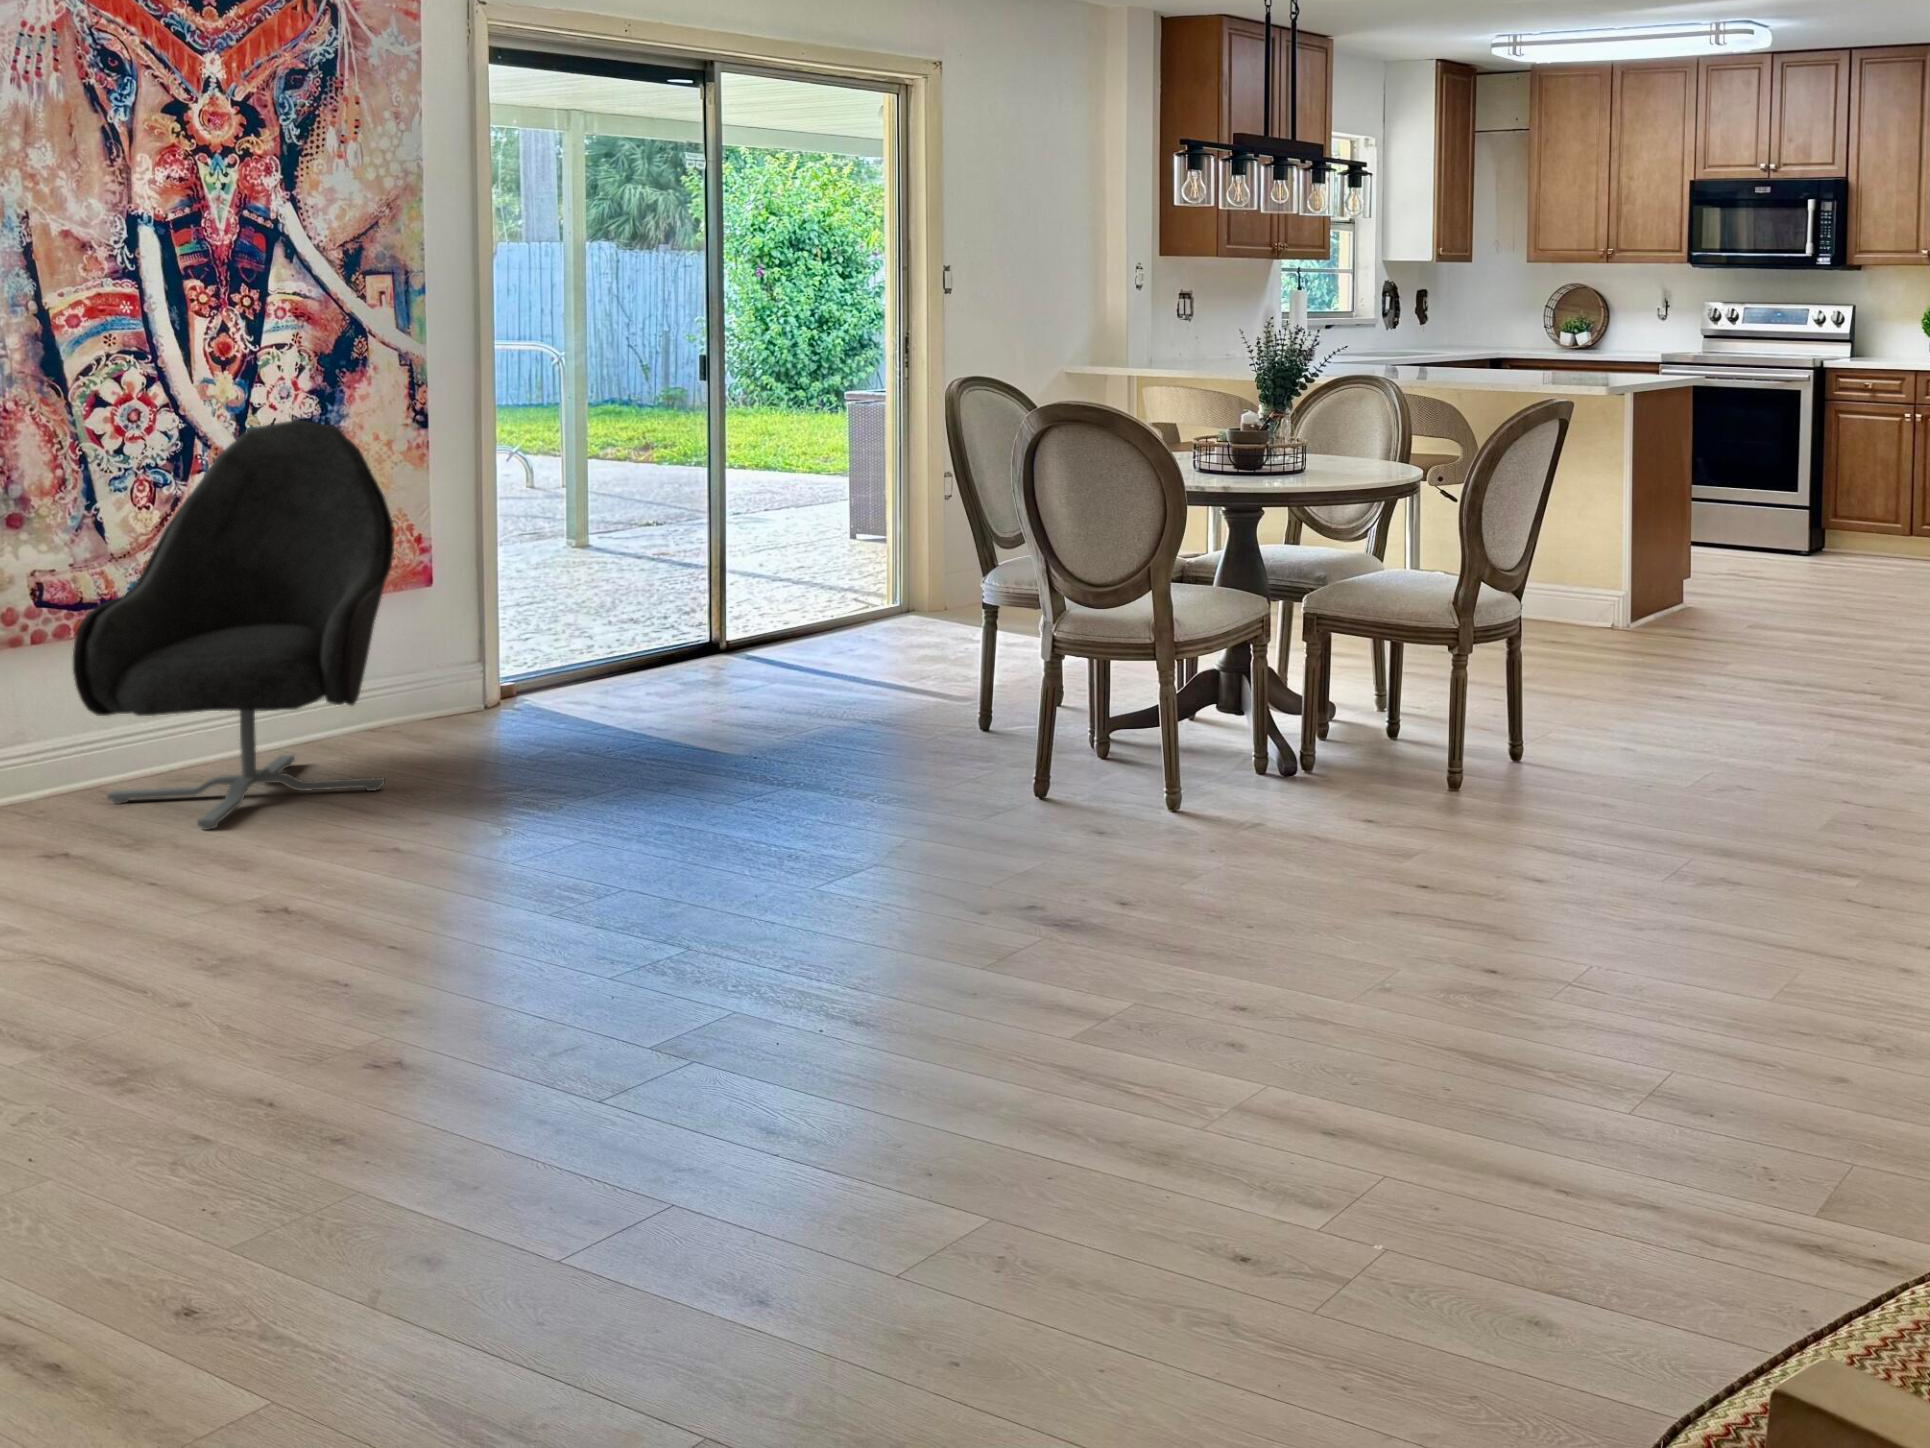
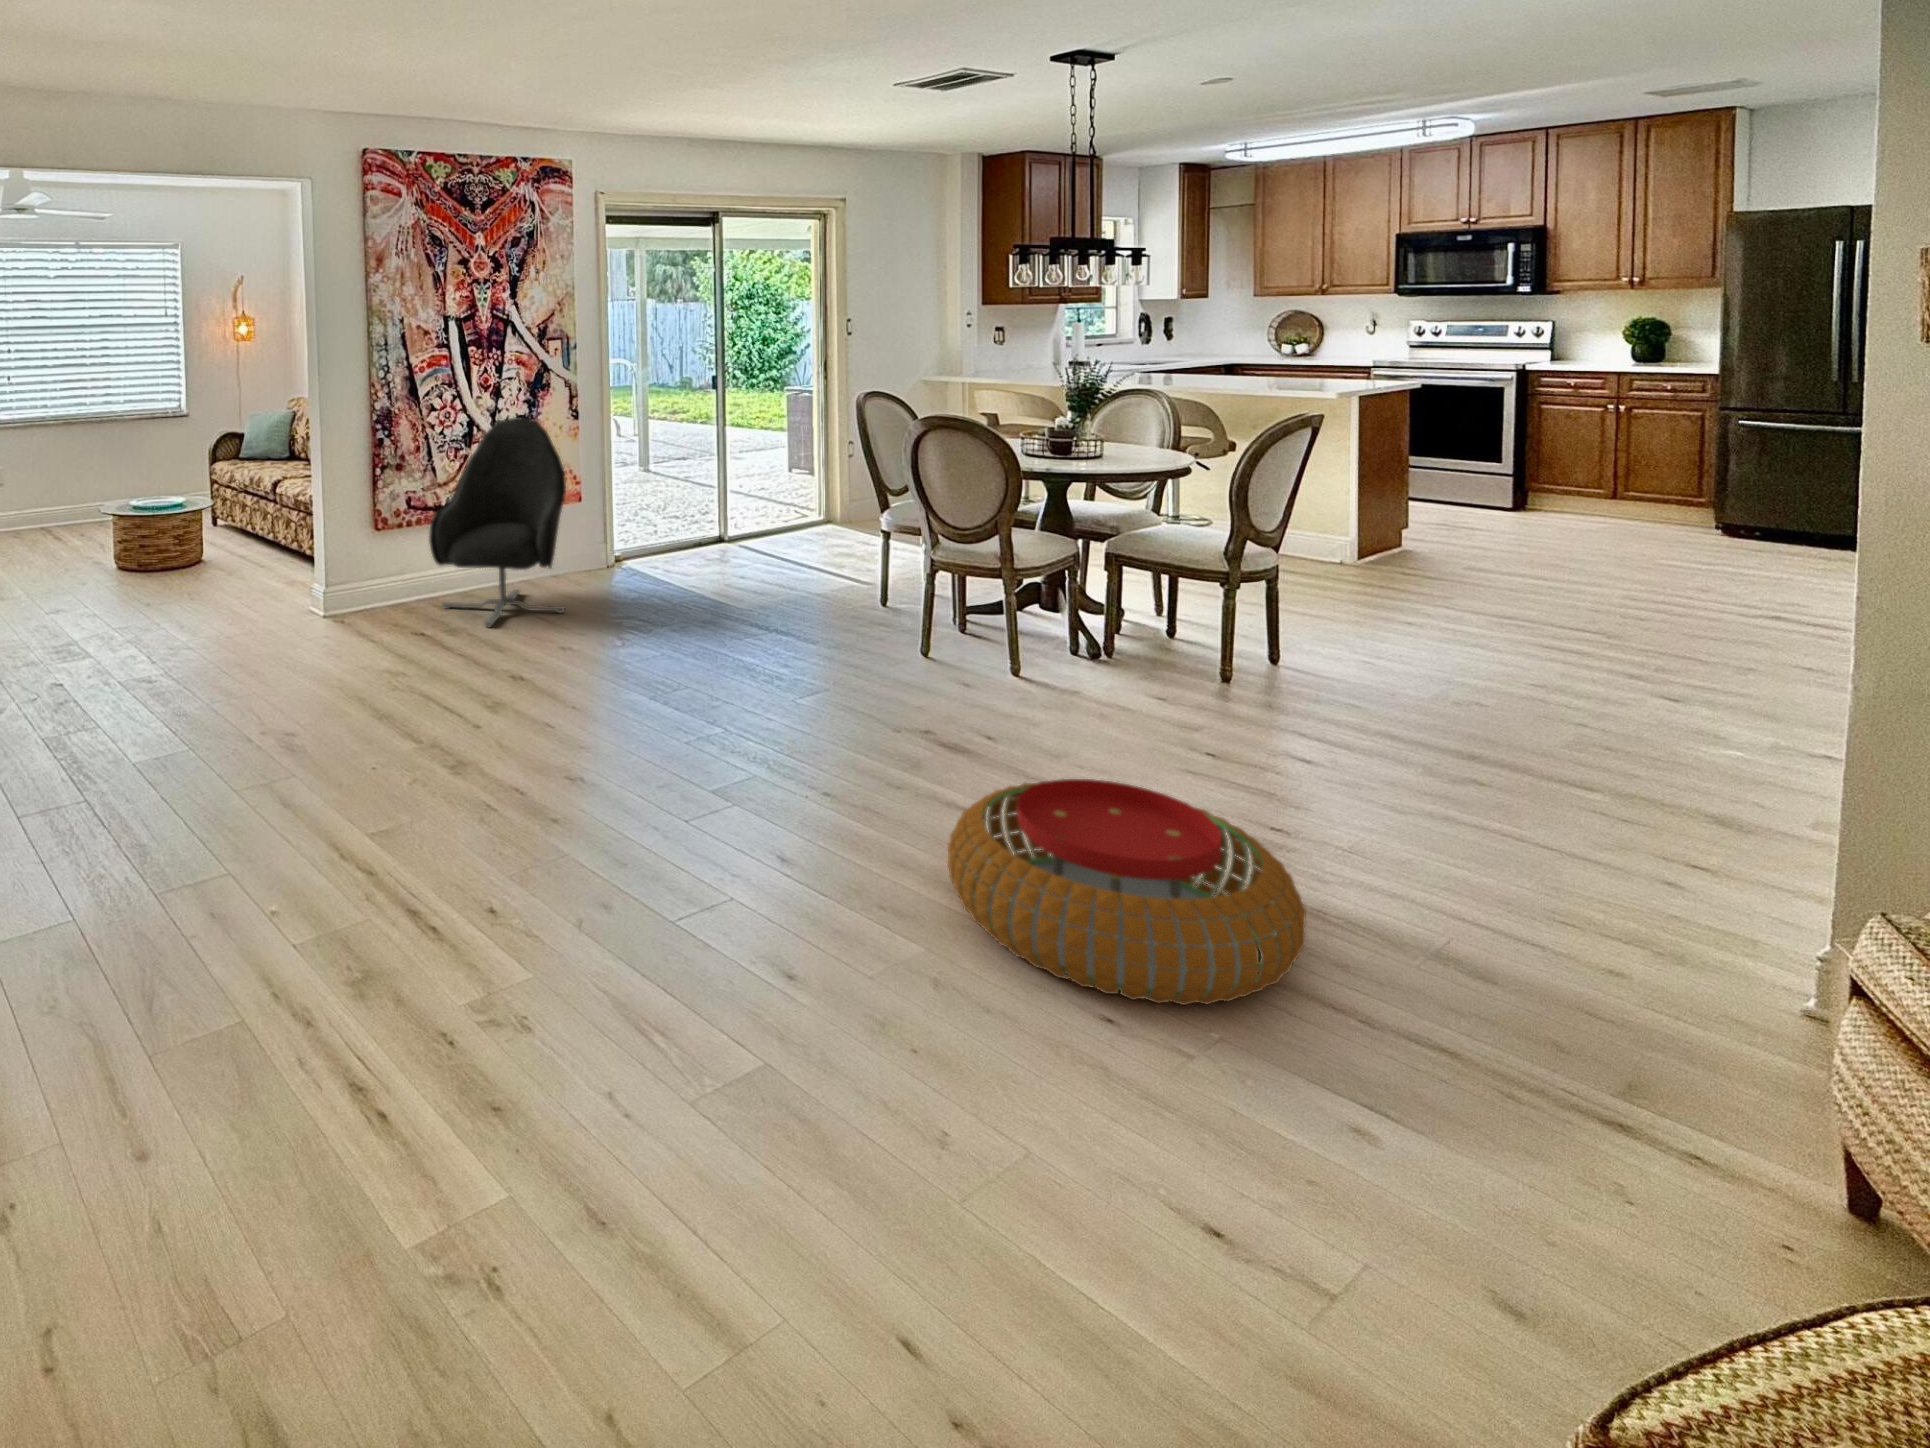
pouf: none [1001,932,1499,1260] -> present [948,779,1306,1005]

